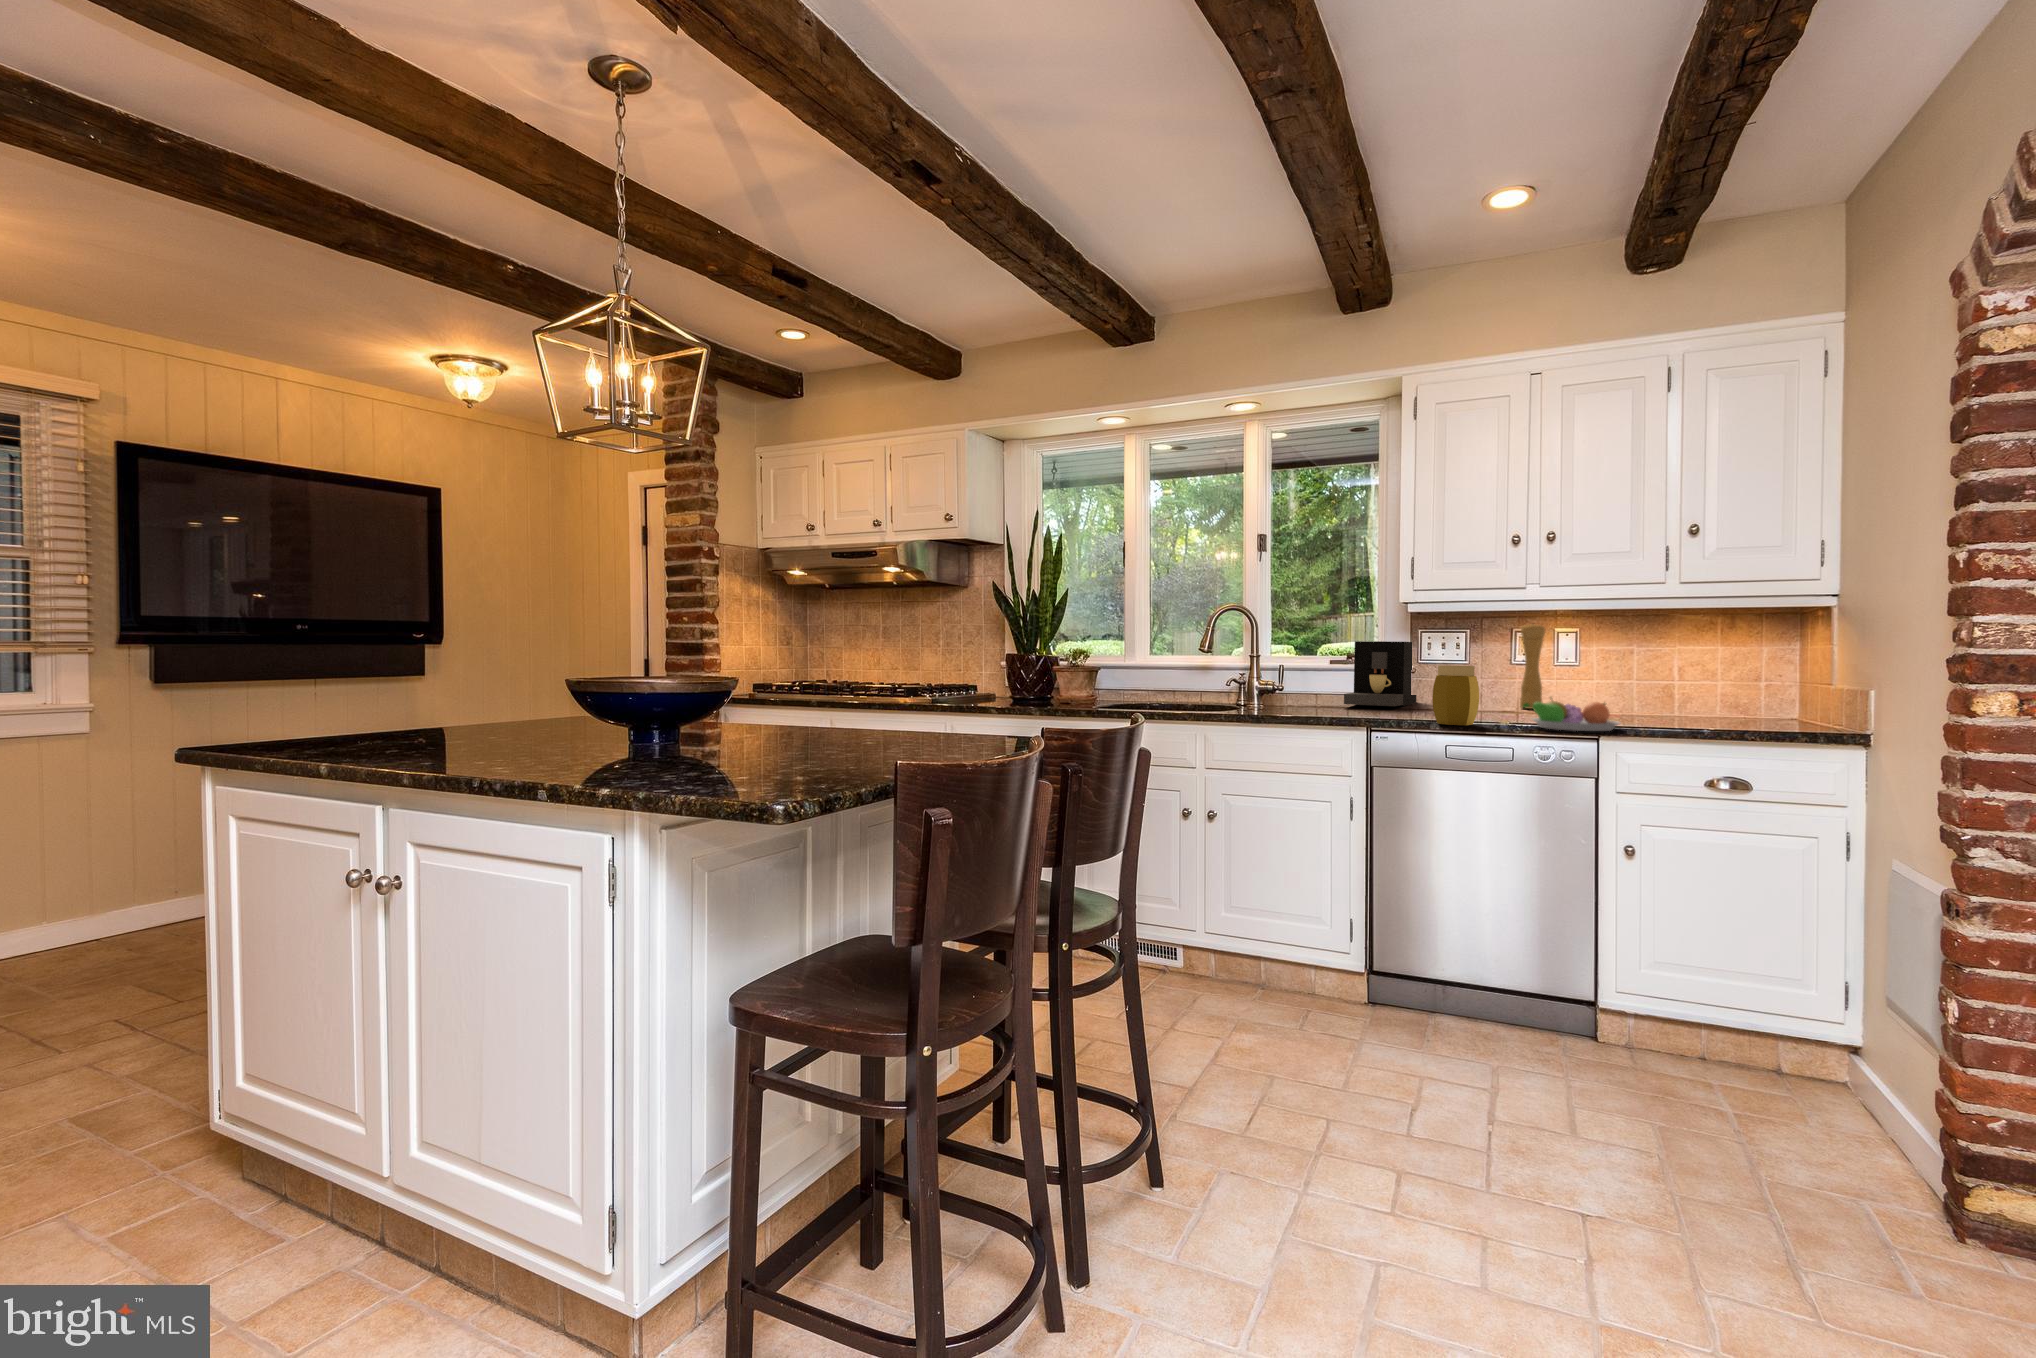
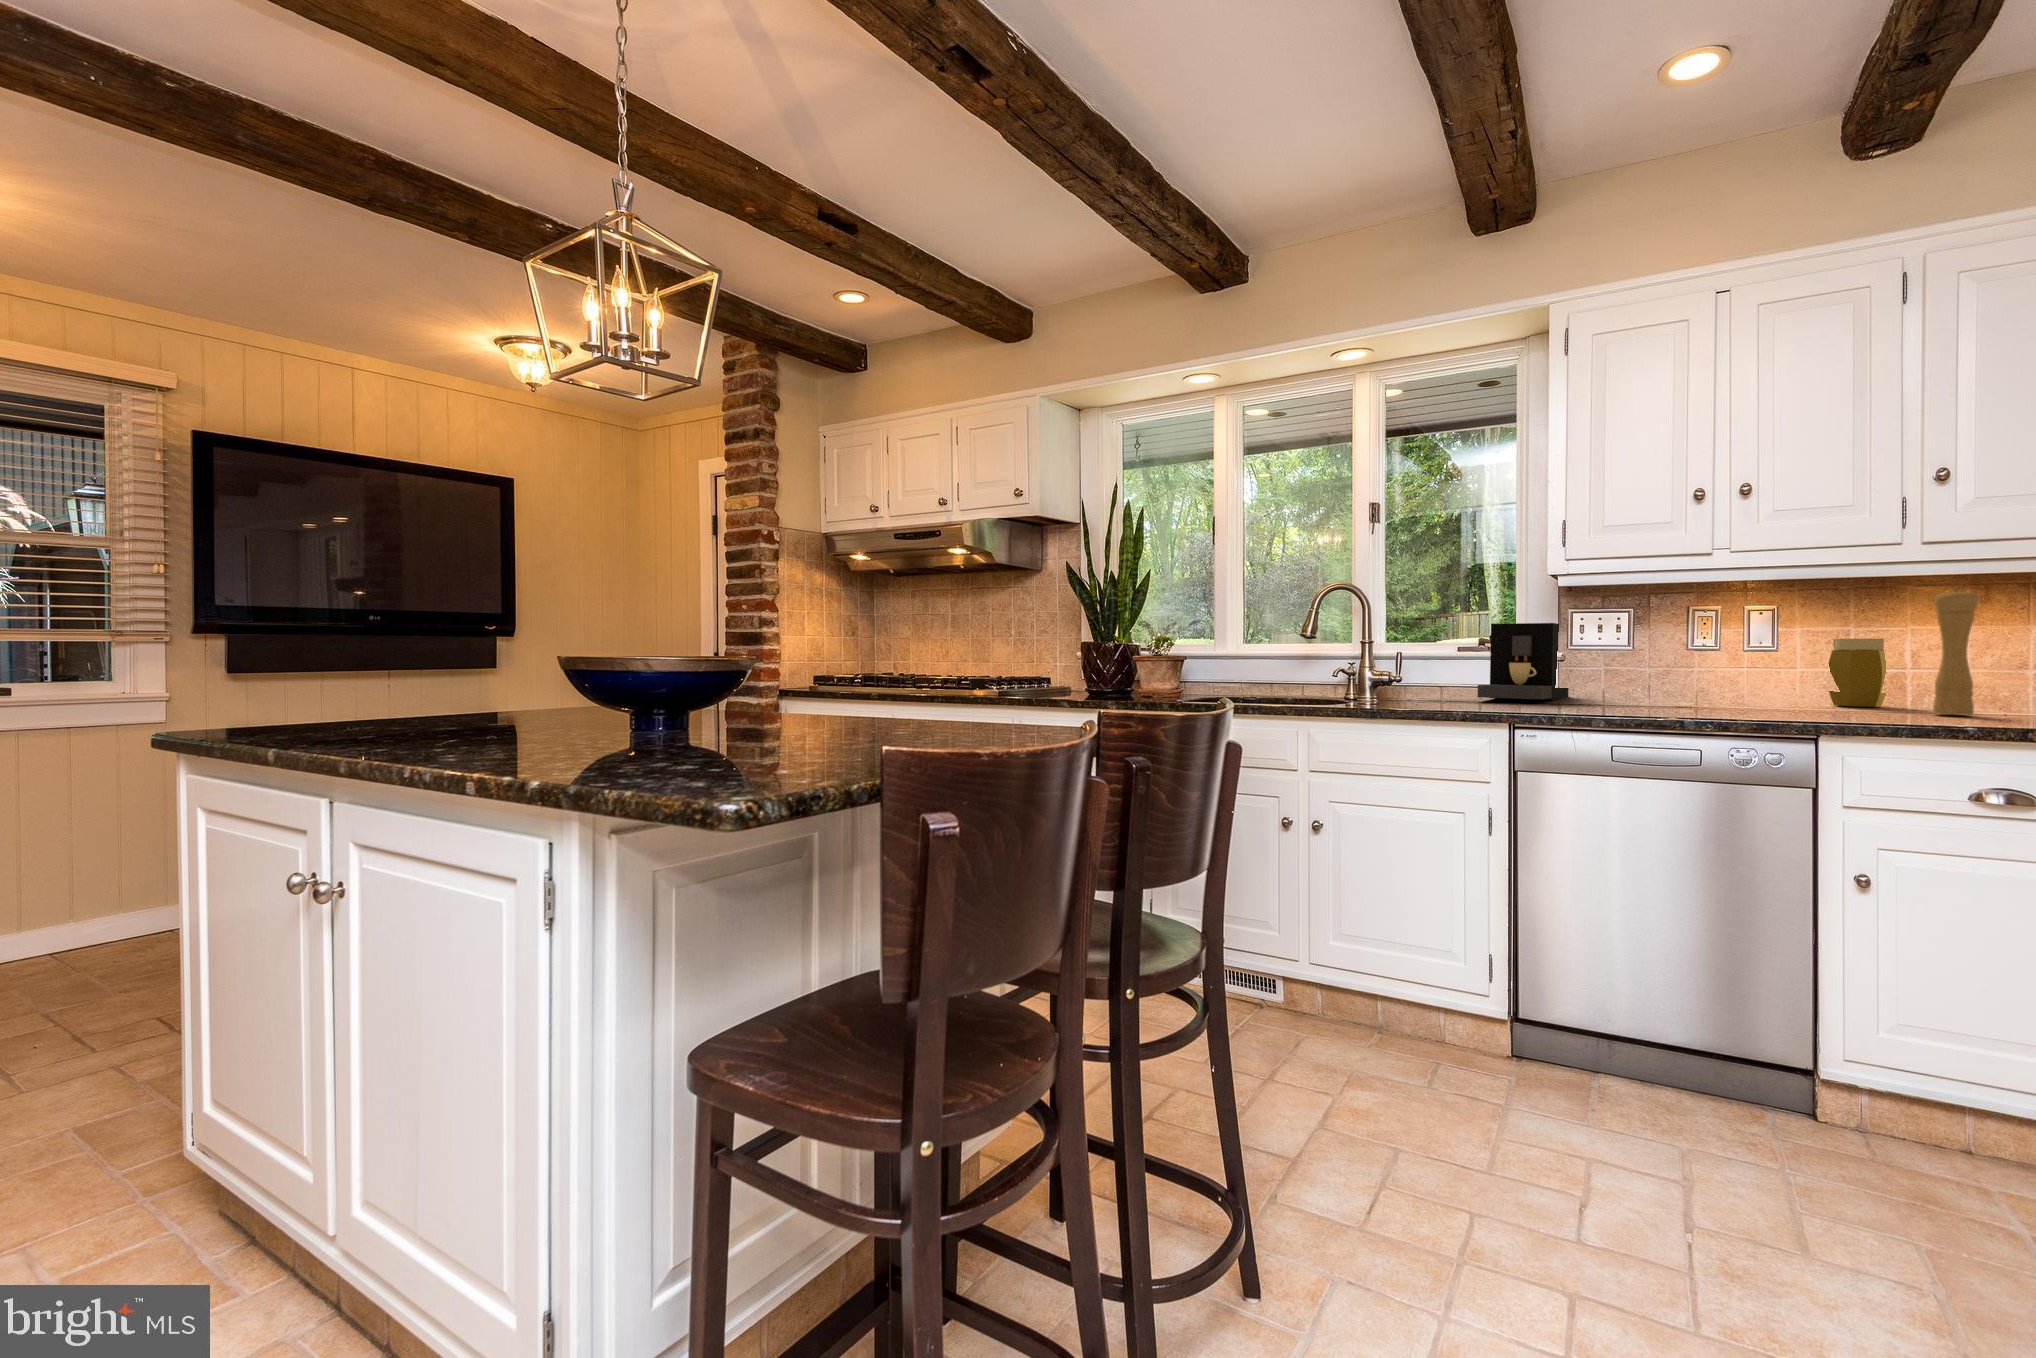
pepper mill: present [1520,624,1546,709] -> present [1933,590,1979,715]
jar: present [1432,665,1479,725] -> present [1828,639,1886,707]
fruit bowl: present [1523,698,1621,731] -> none [1709,682,1845,724]

